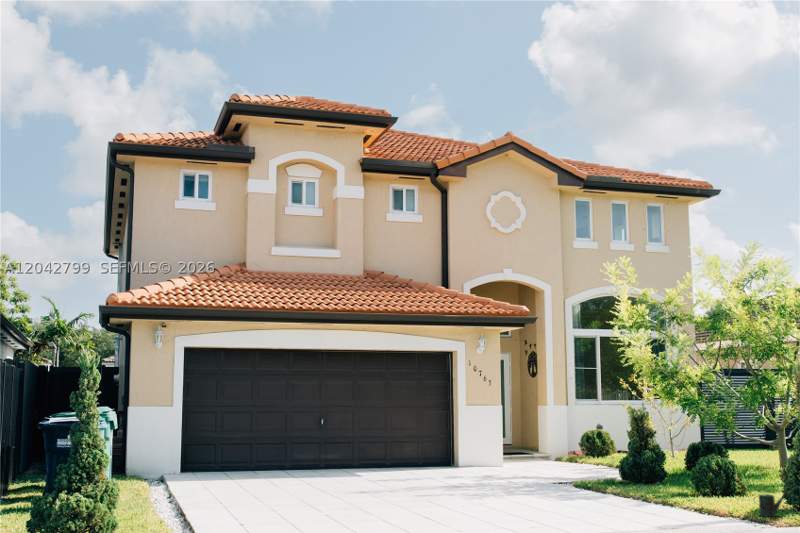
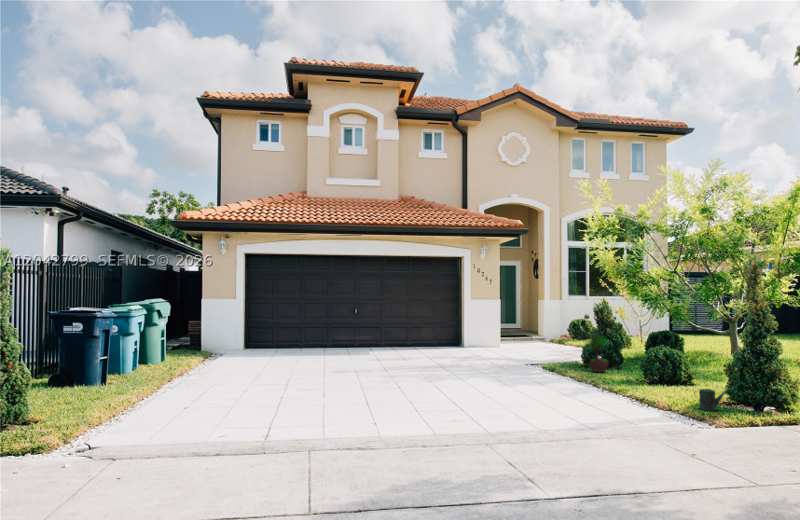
potted tree: none [623,440,651,488] -> present [587,336,608,372]

